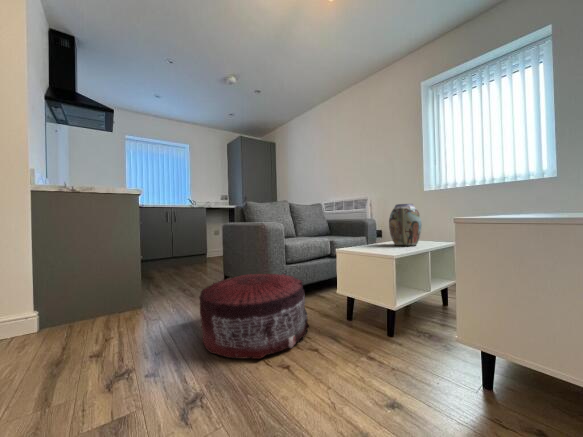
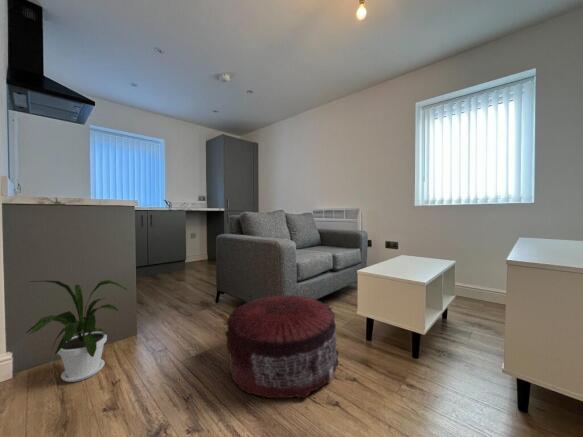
vase: present [389,204,422,246] -> none [400,225,431,265]
house plant: none [34,250,124,337] -> present [26,280,126,382]

